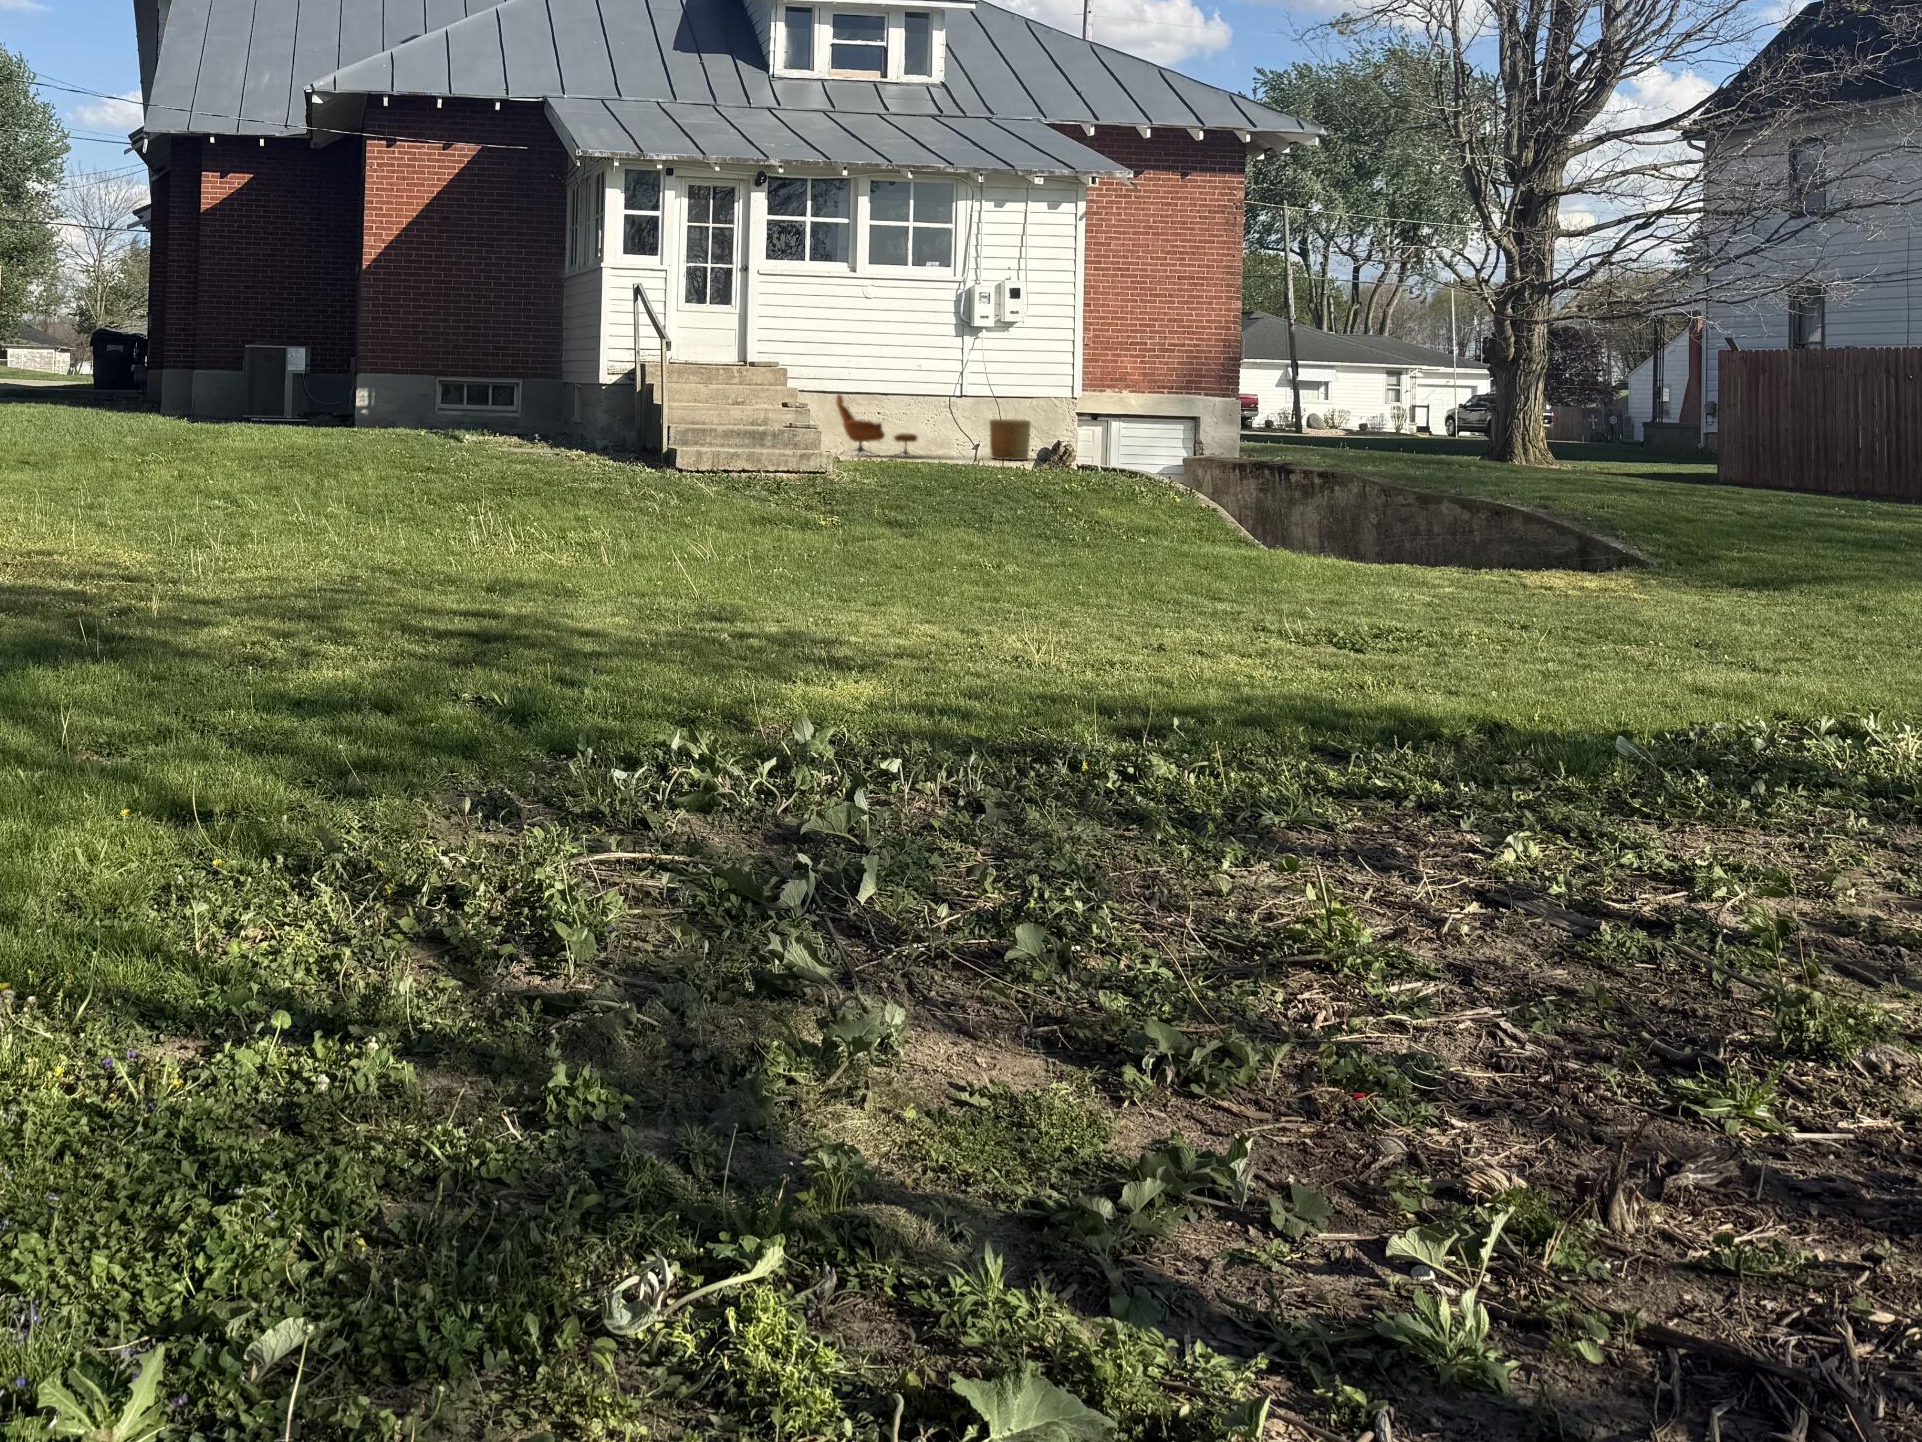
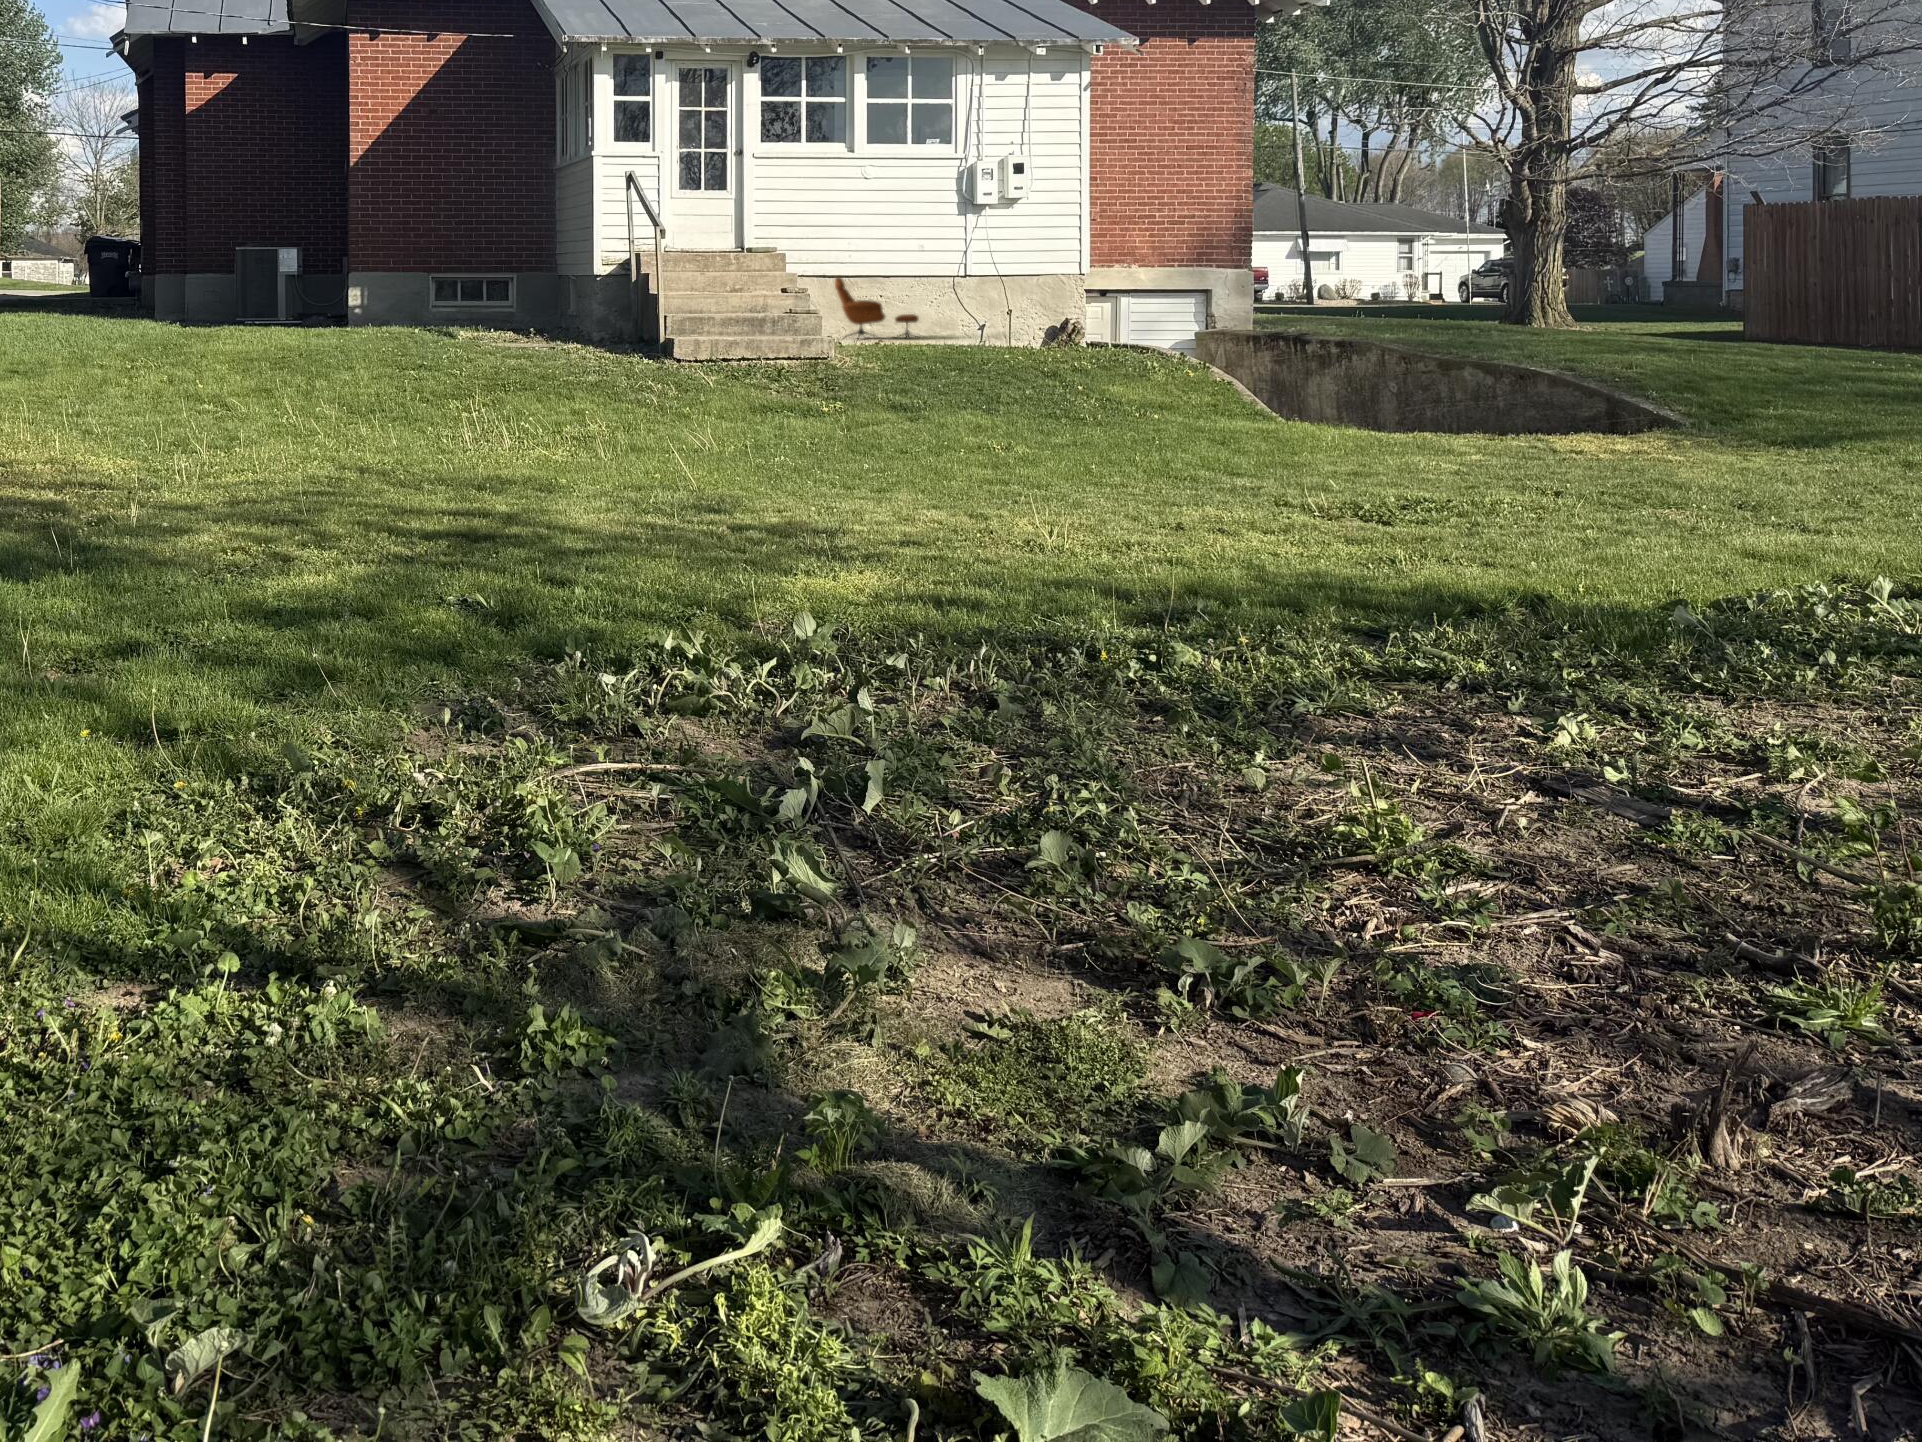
woven basket: present [989,419,1031,460] -> none [992,296,1034,338]

